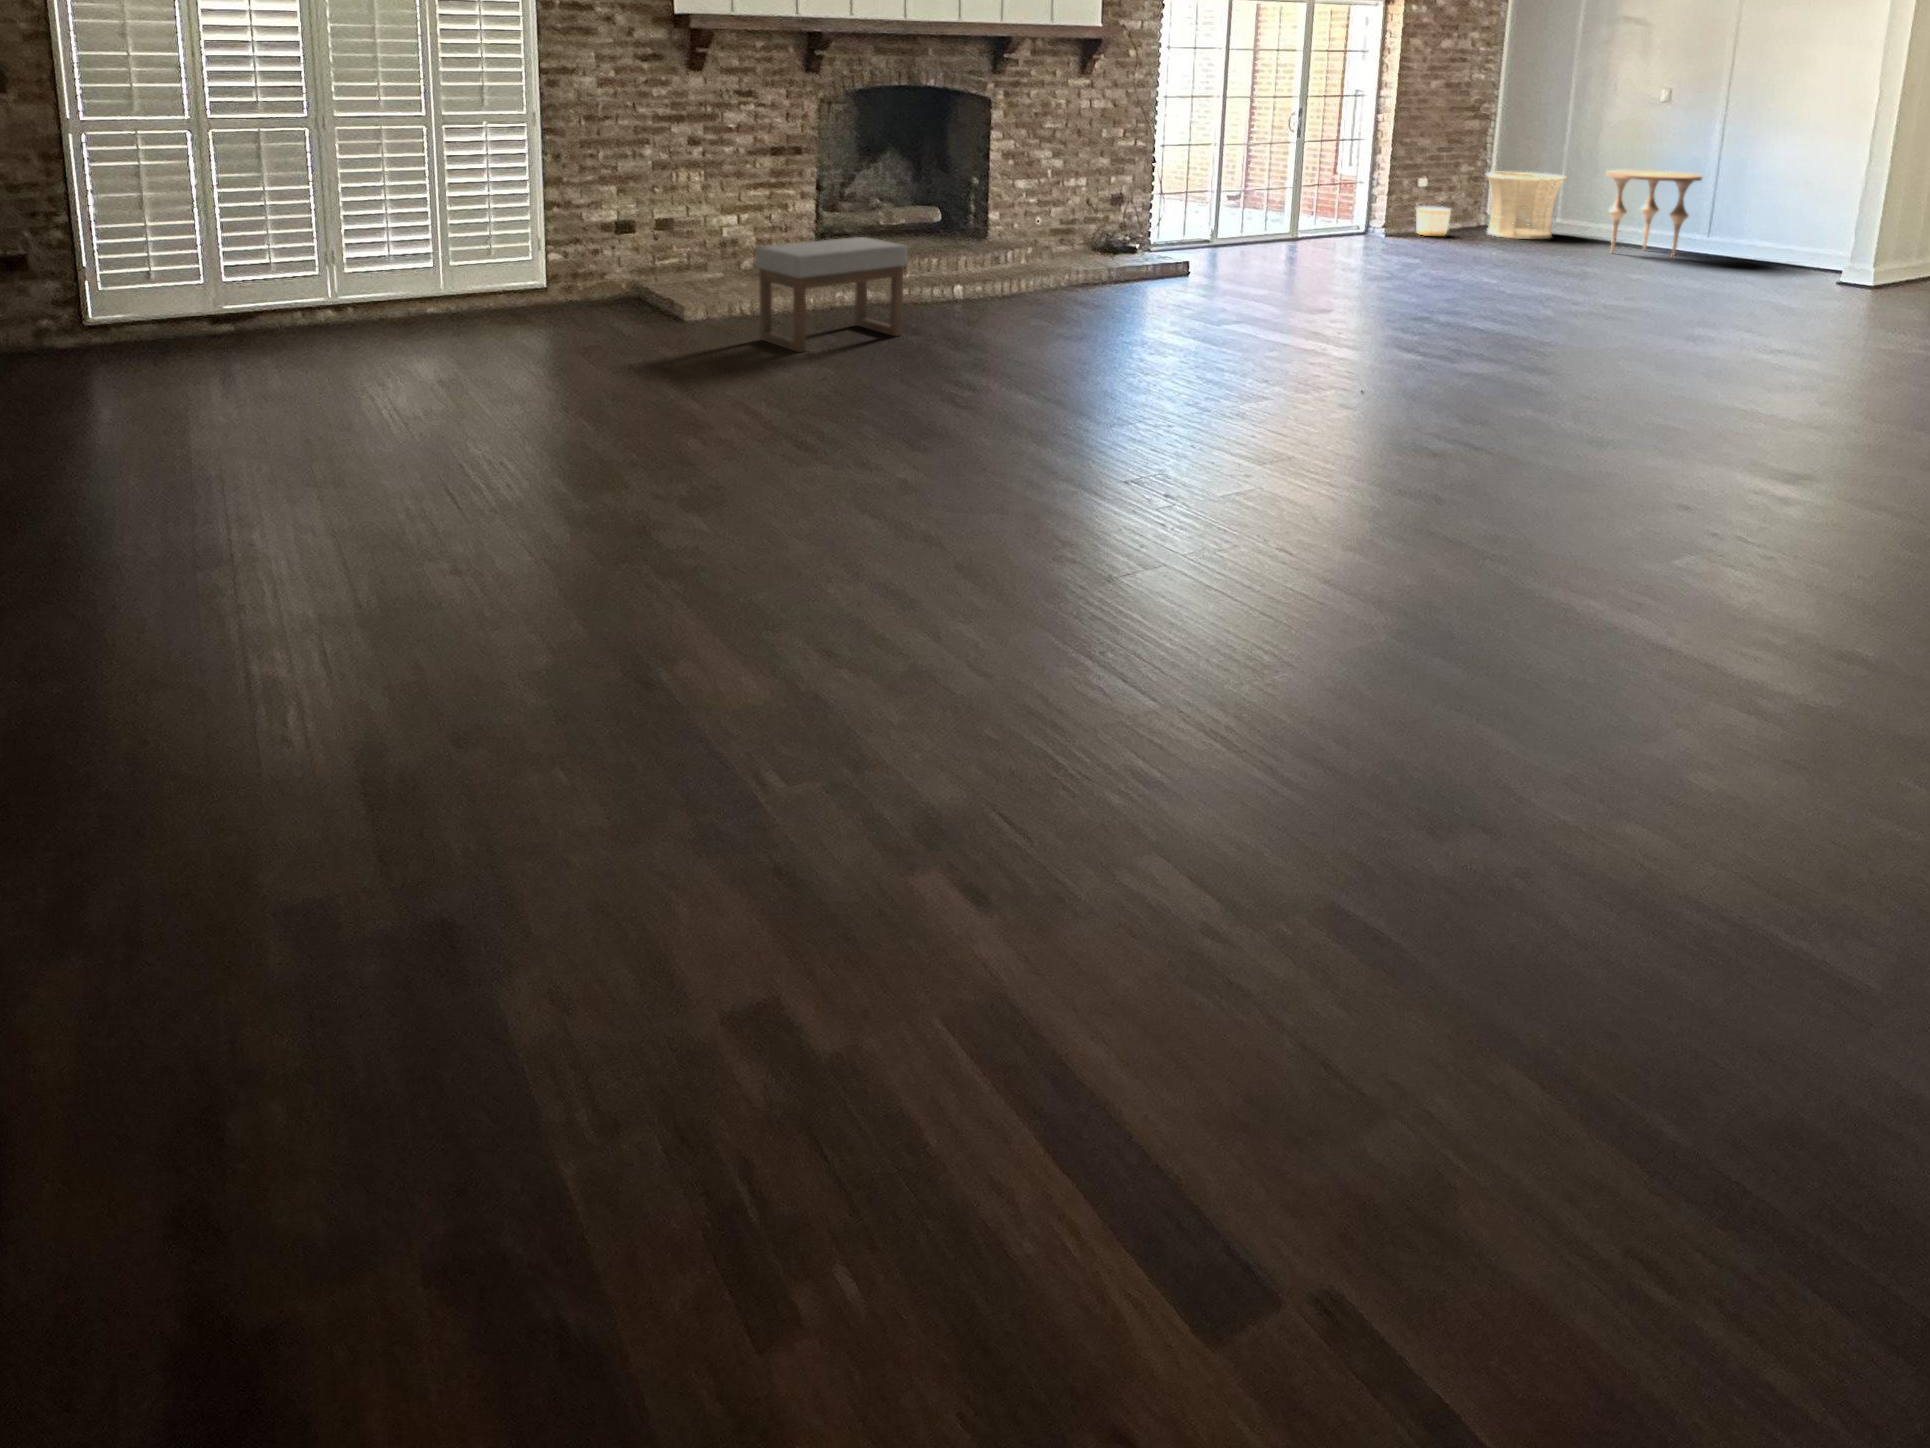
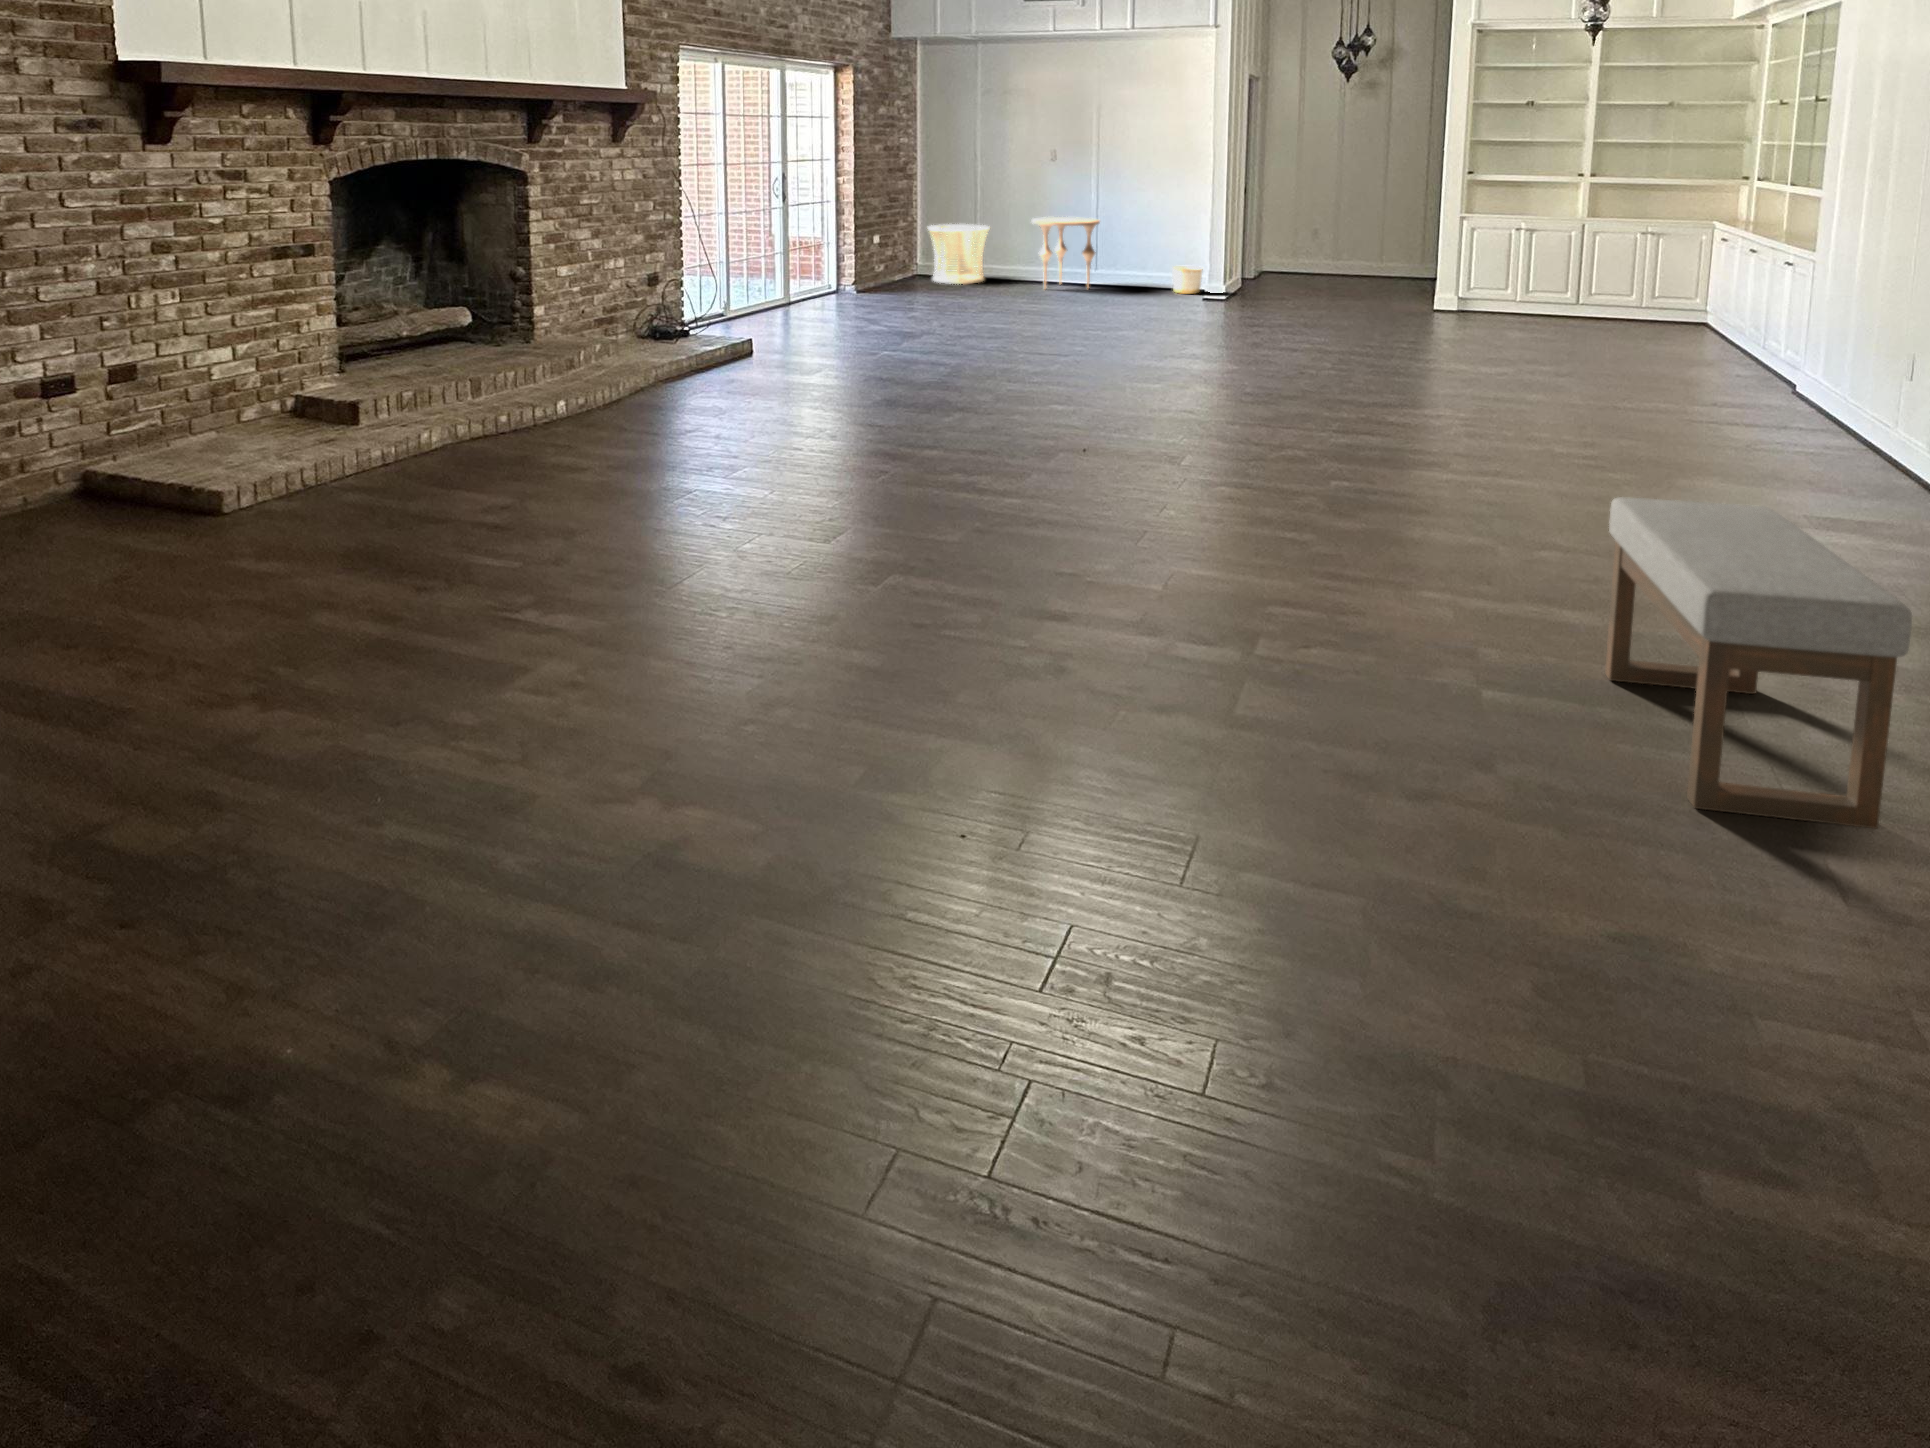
planter: present [1416,206,1451,236] -> present [1172,265,1202,294]
ottoman: present [756,237,907,352] -> present [1605,497,1912,829]

